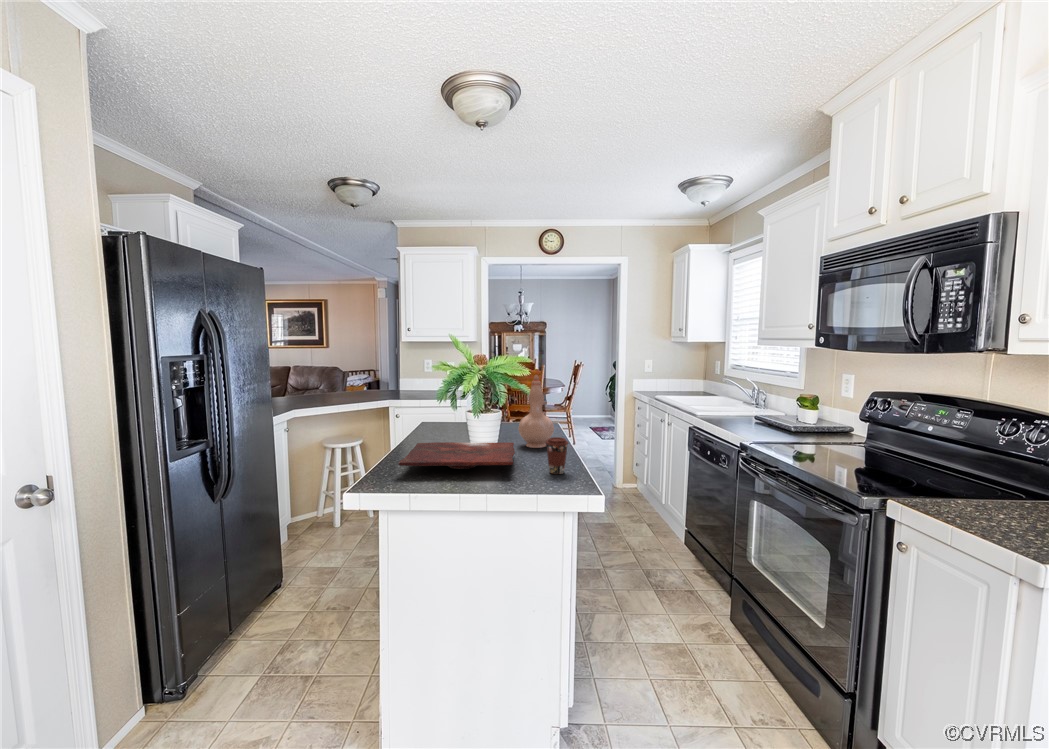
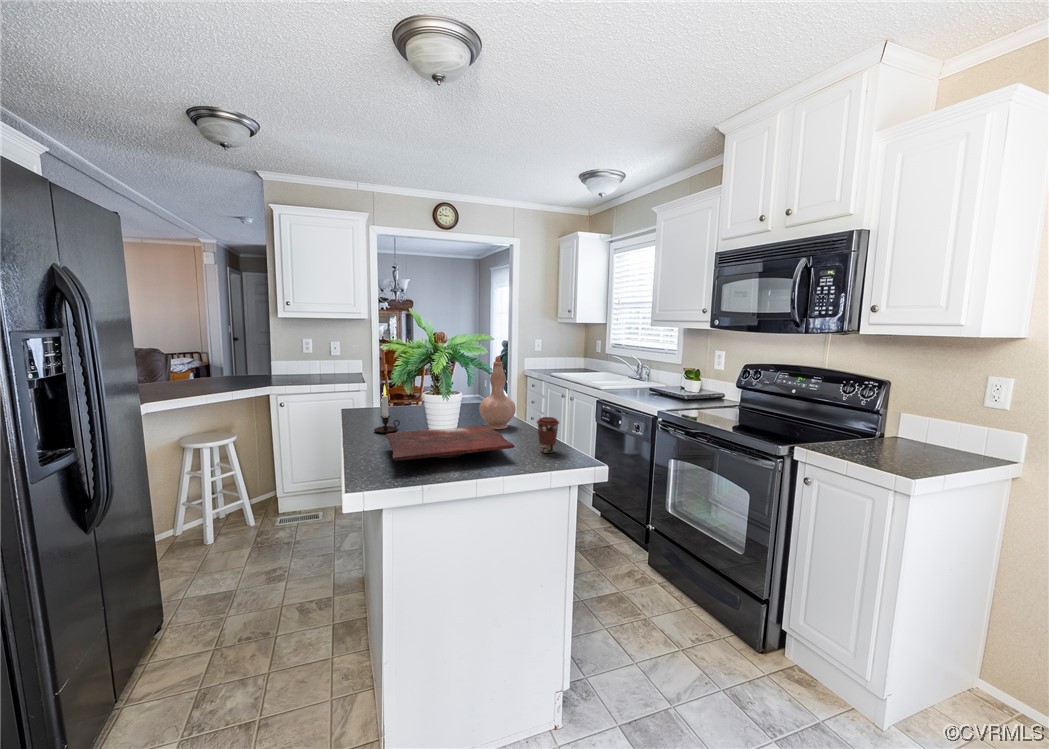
candle: none [424,399,449,443] -> present [374,385,400,433]

